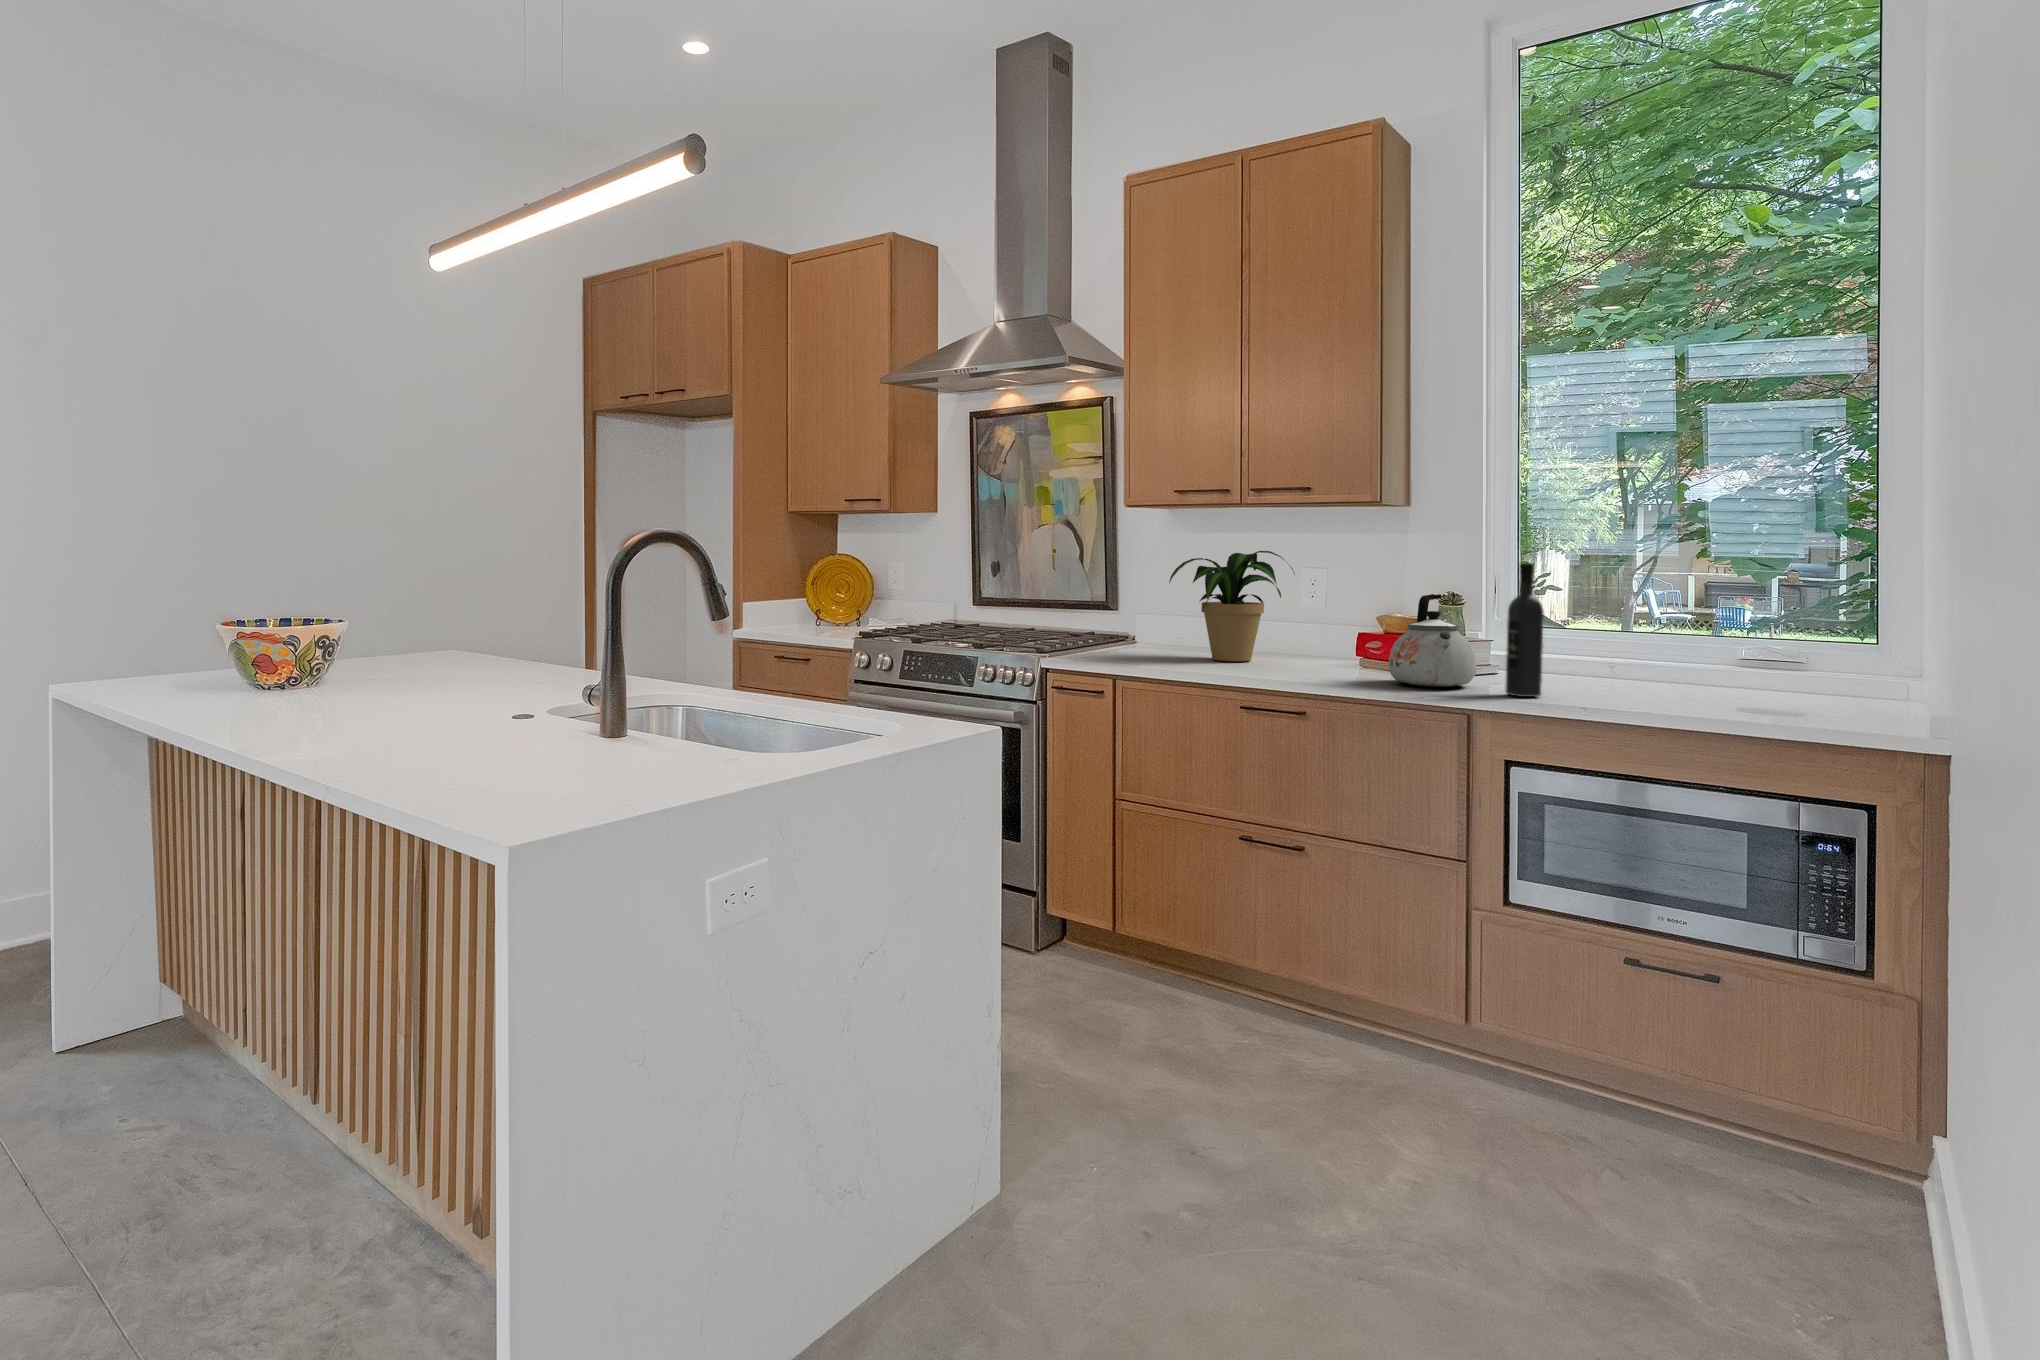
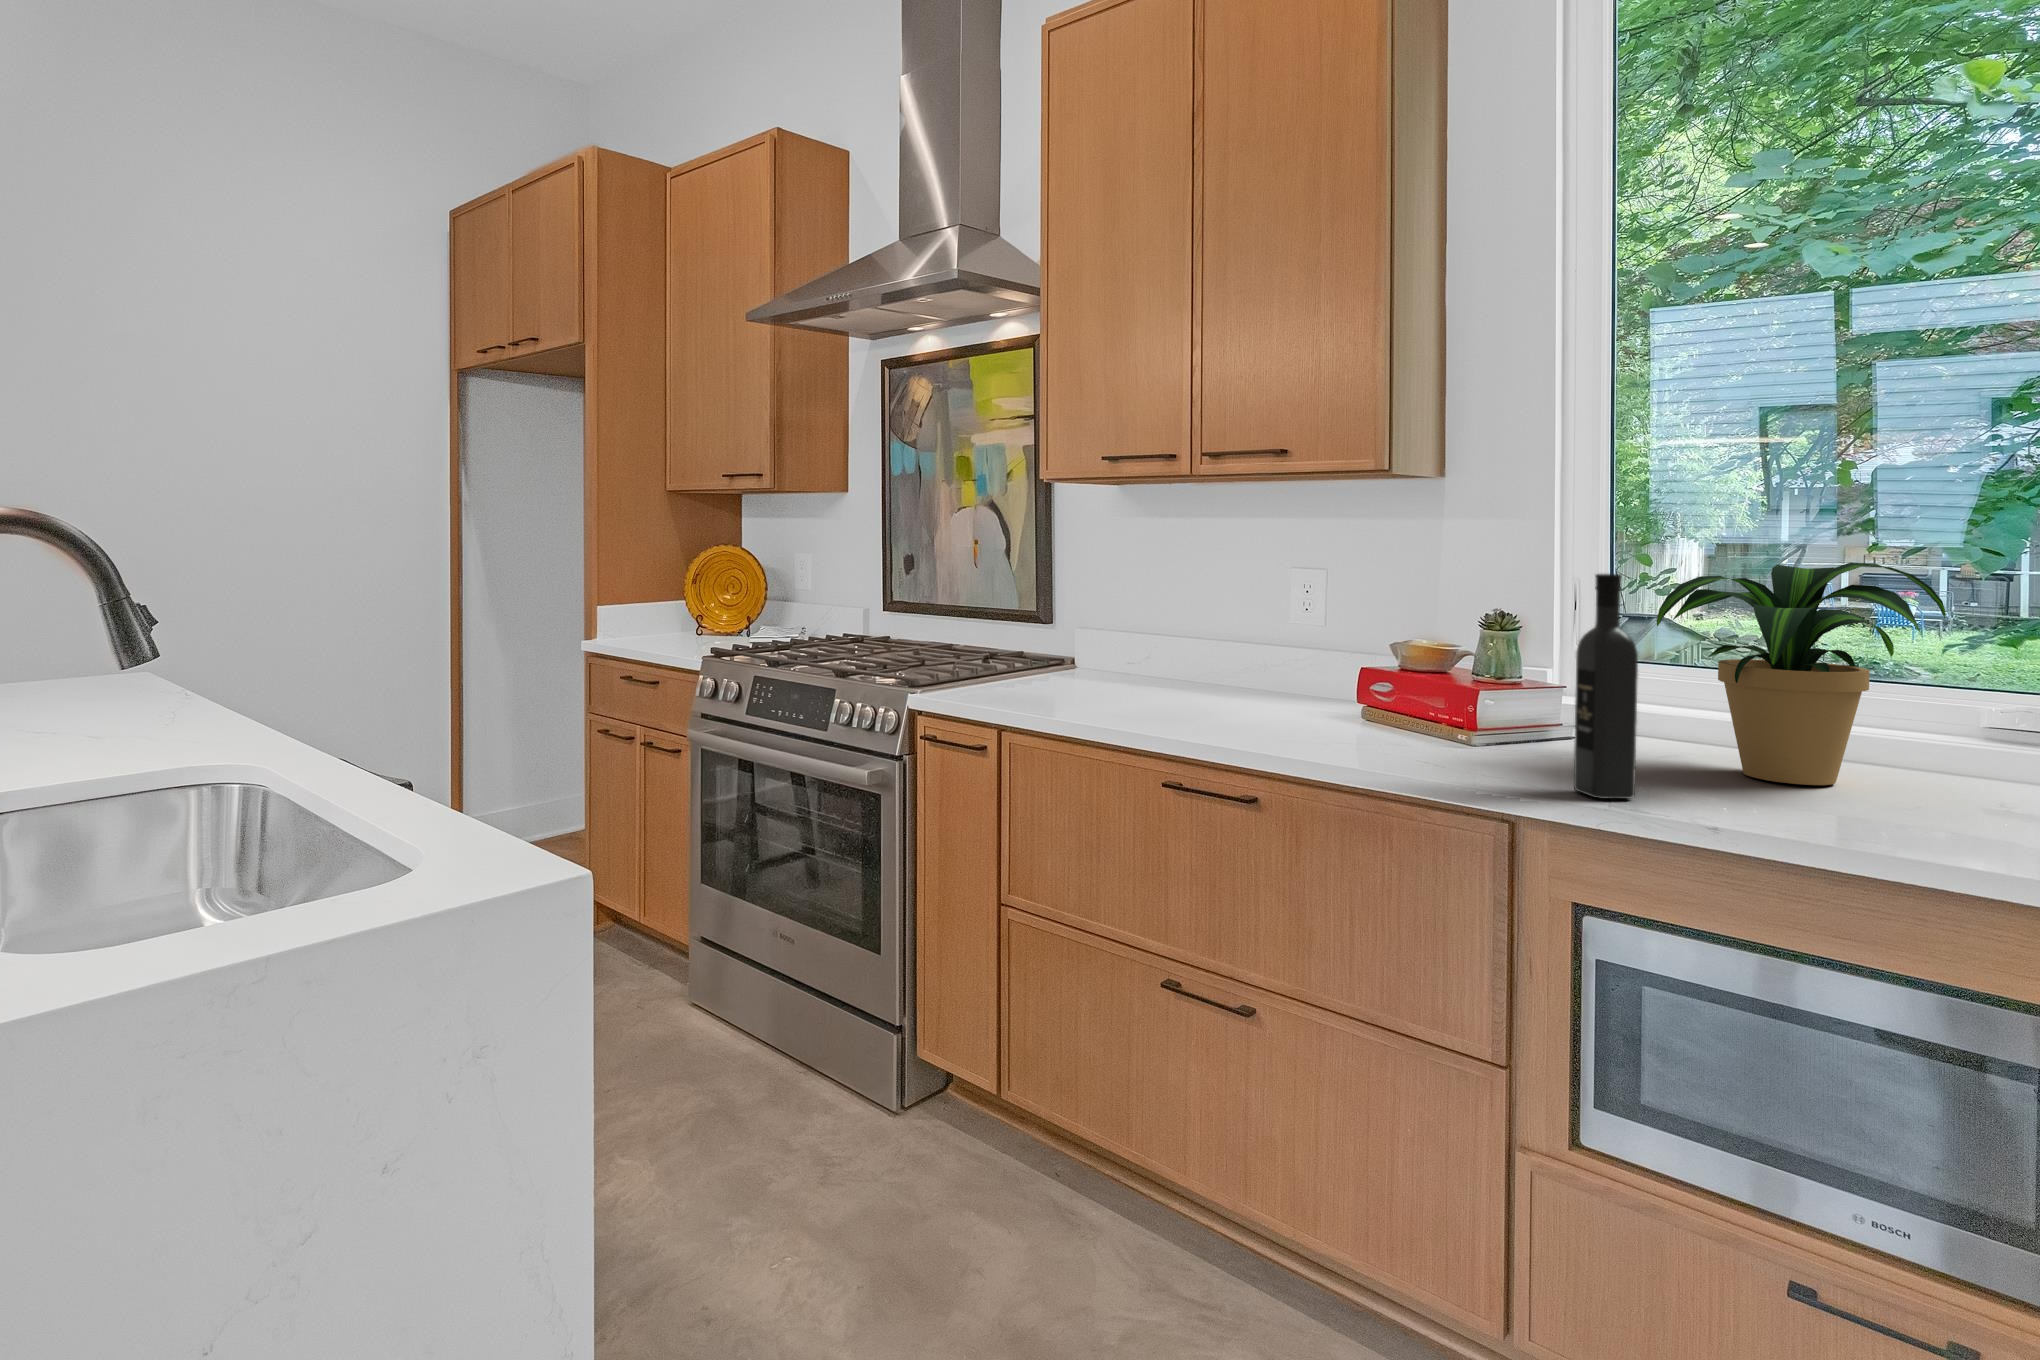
potted plant: present [1169,551,1295,661] -> present [1656,562,1946,785]
kettle: present [1389,594,1476,687] -> none [1388,620,1528,770]

